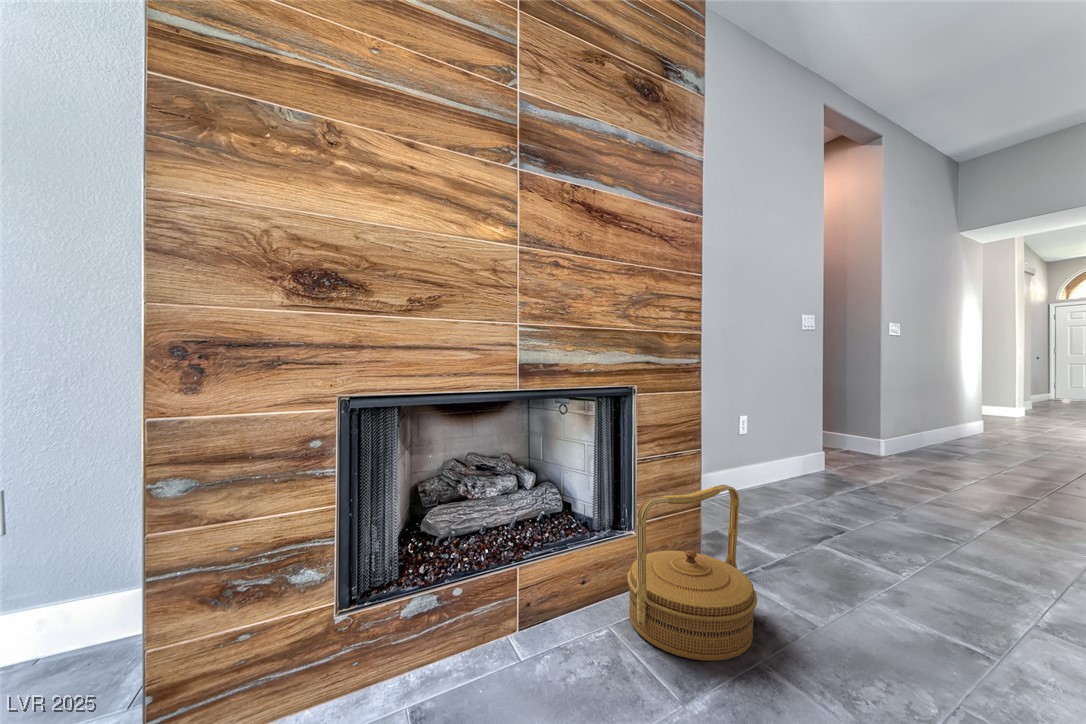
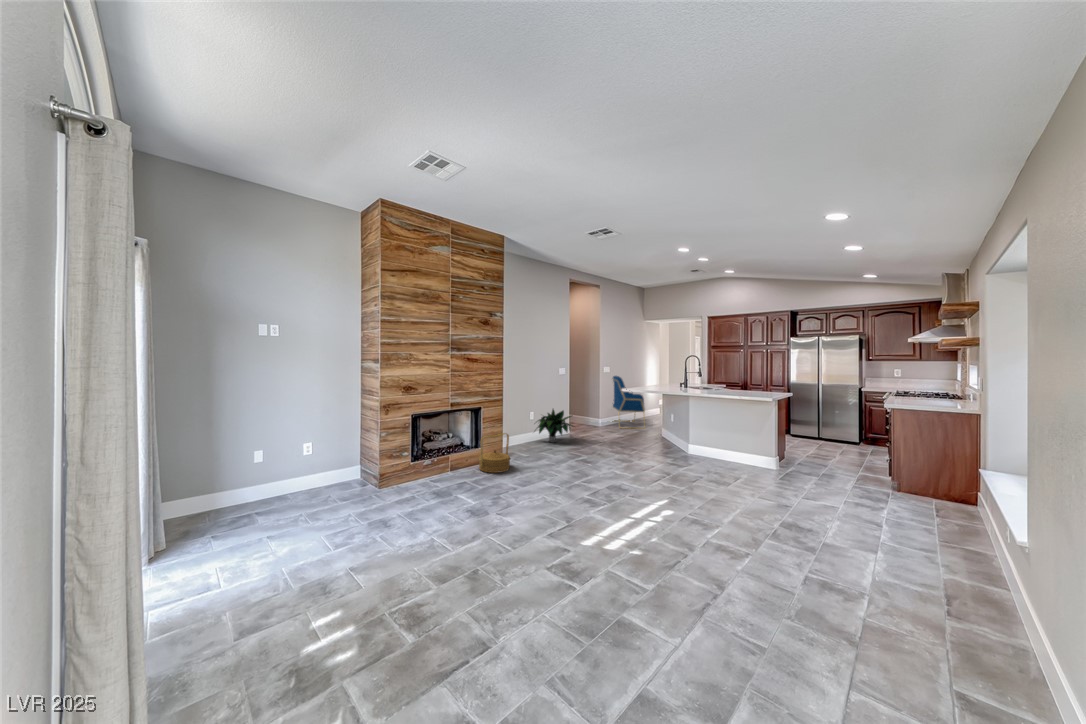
armchair: none [904,340,1039,470] -> present [612,376,645,421]
potted plant: none [754,406,896,501] -> present [537,409,573,442]

